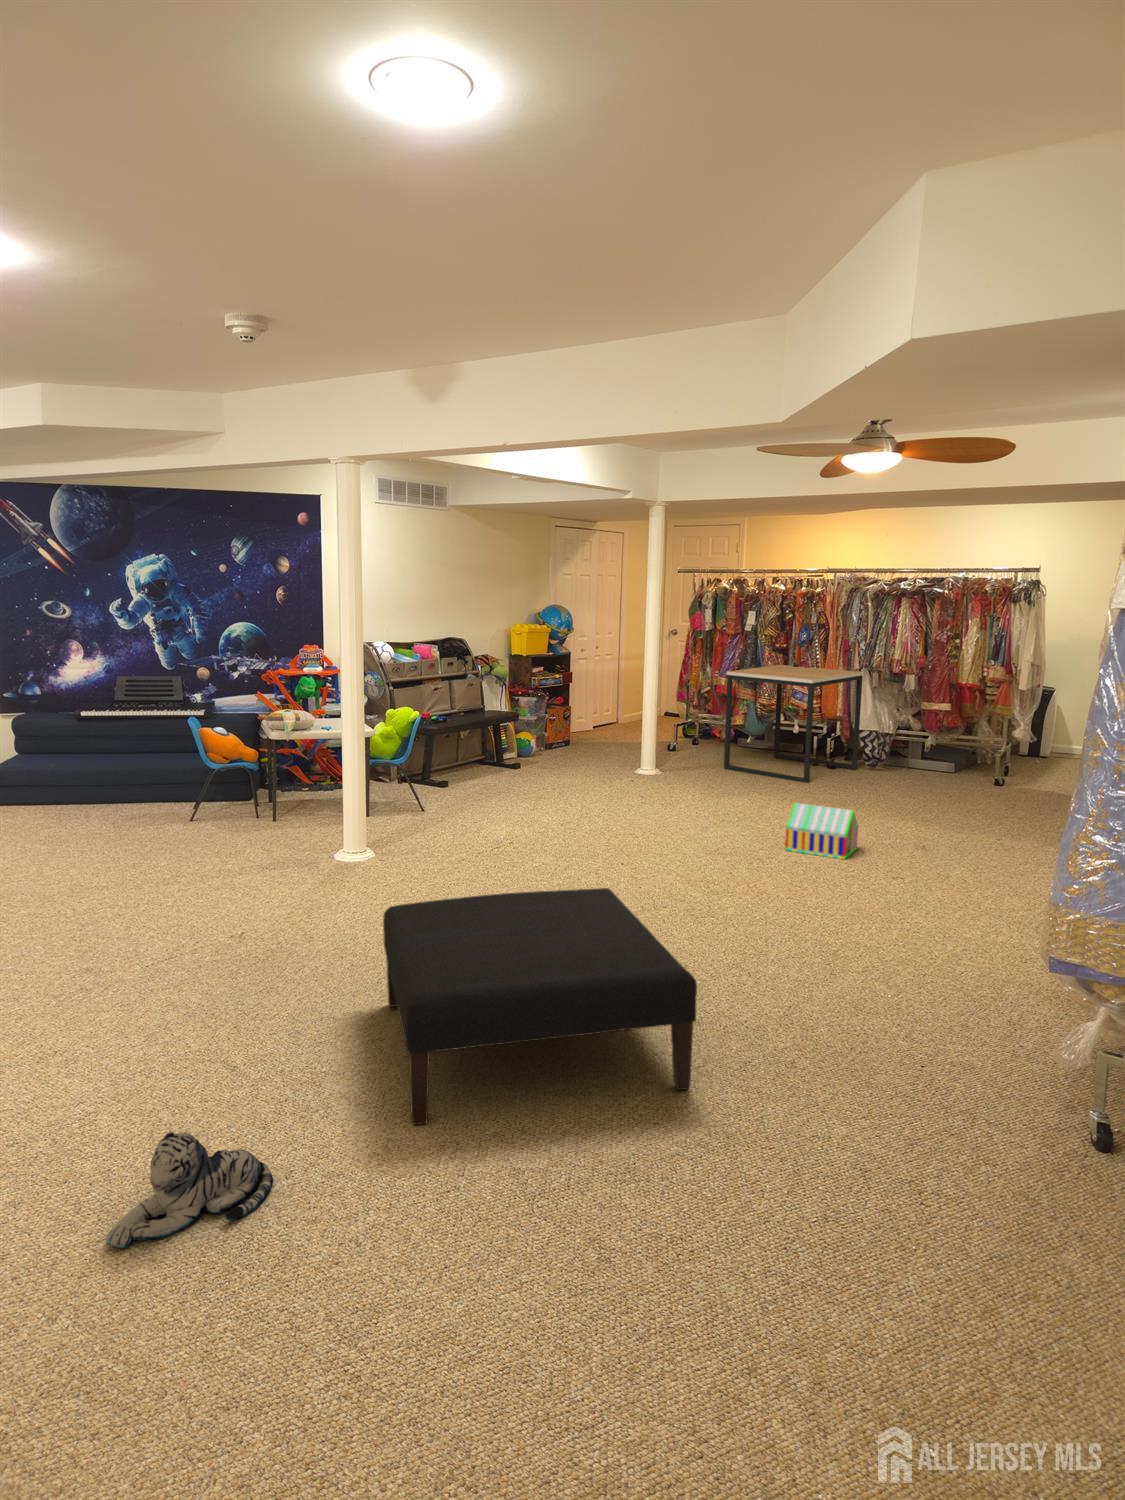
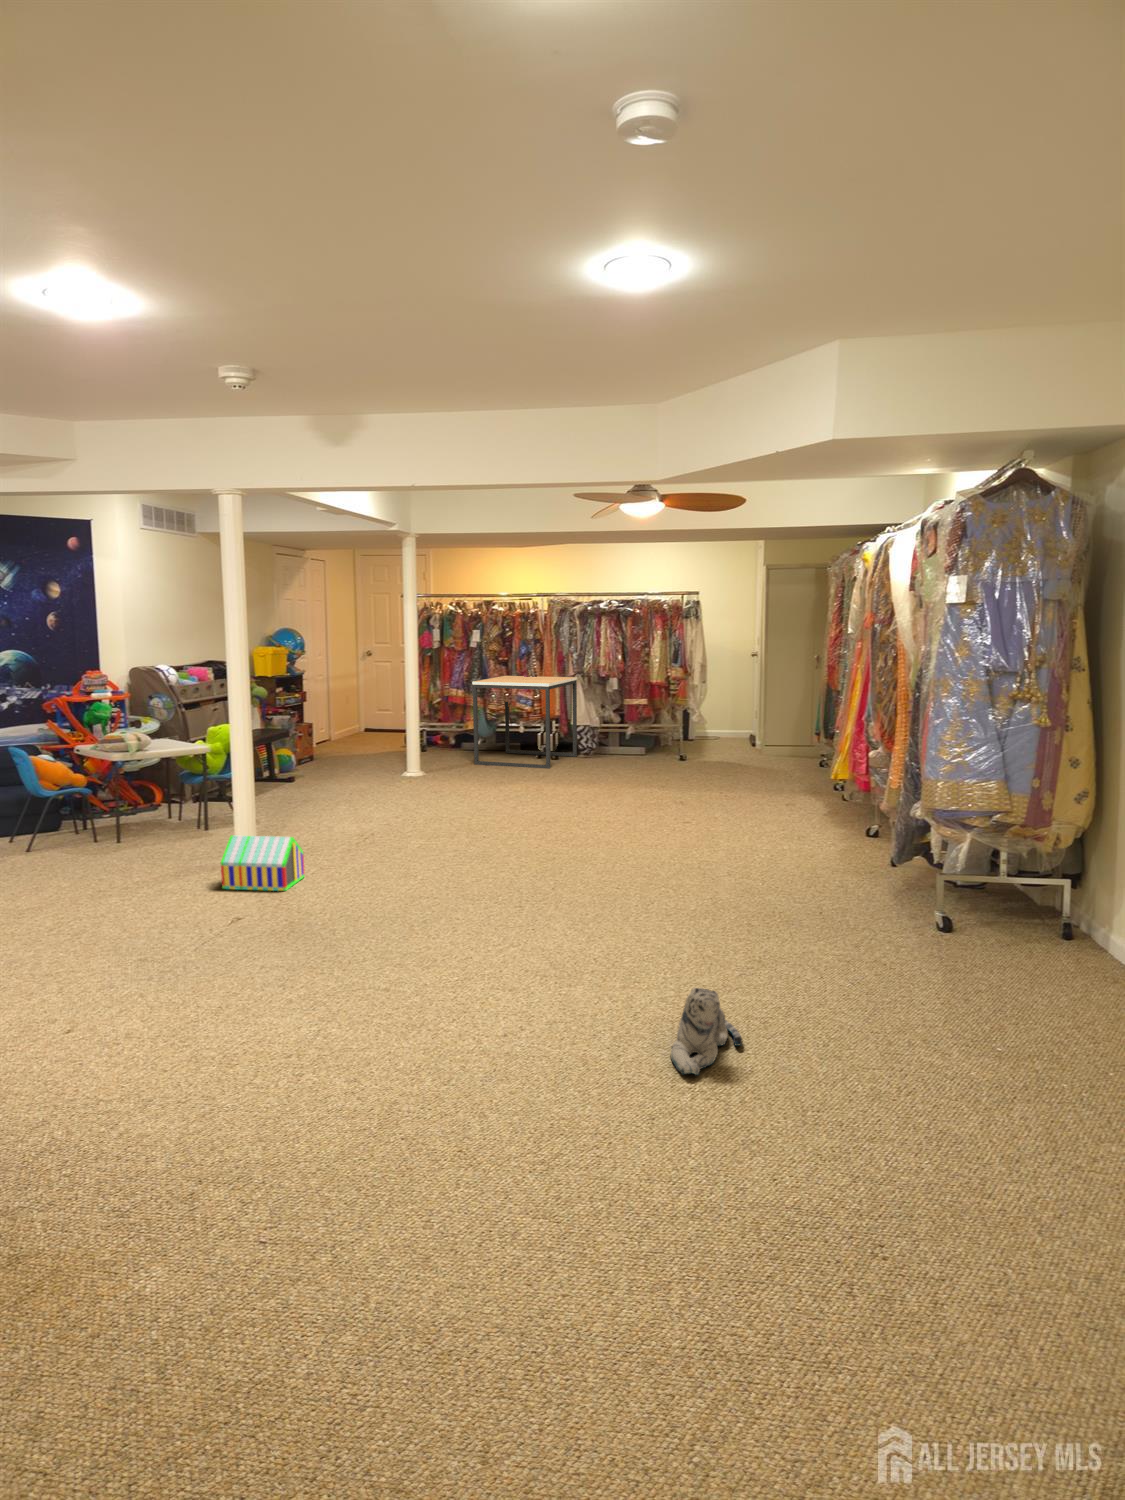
toy house: present [785,803,858,859] -> present [221,836,305,891]
ottoman: present [383,888,697,1125] -> none [370,834,669,1026]
plush toy: present [106,1132,273,1248] -> present [670,988,742,1075]

